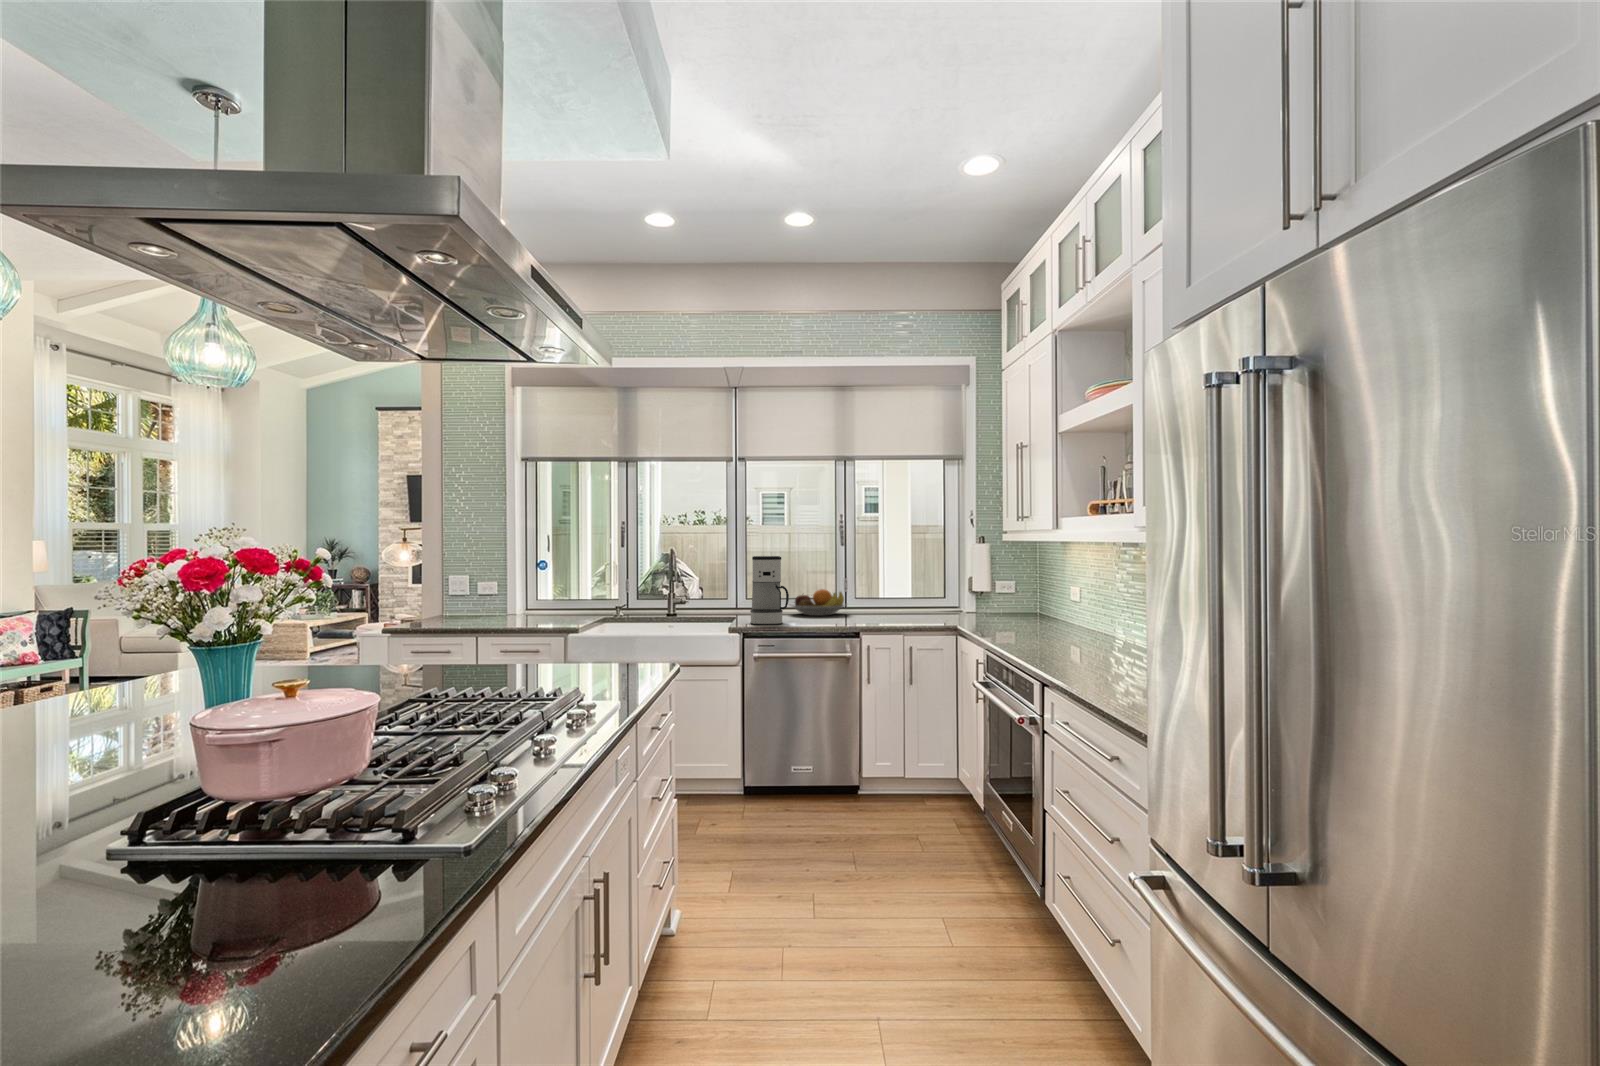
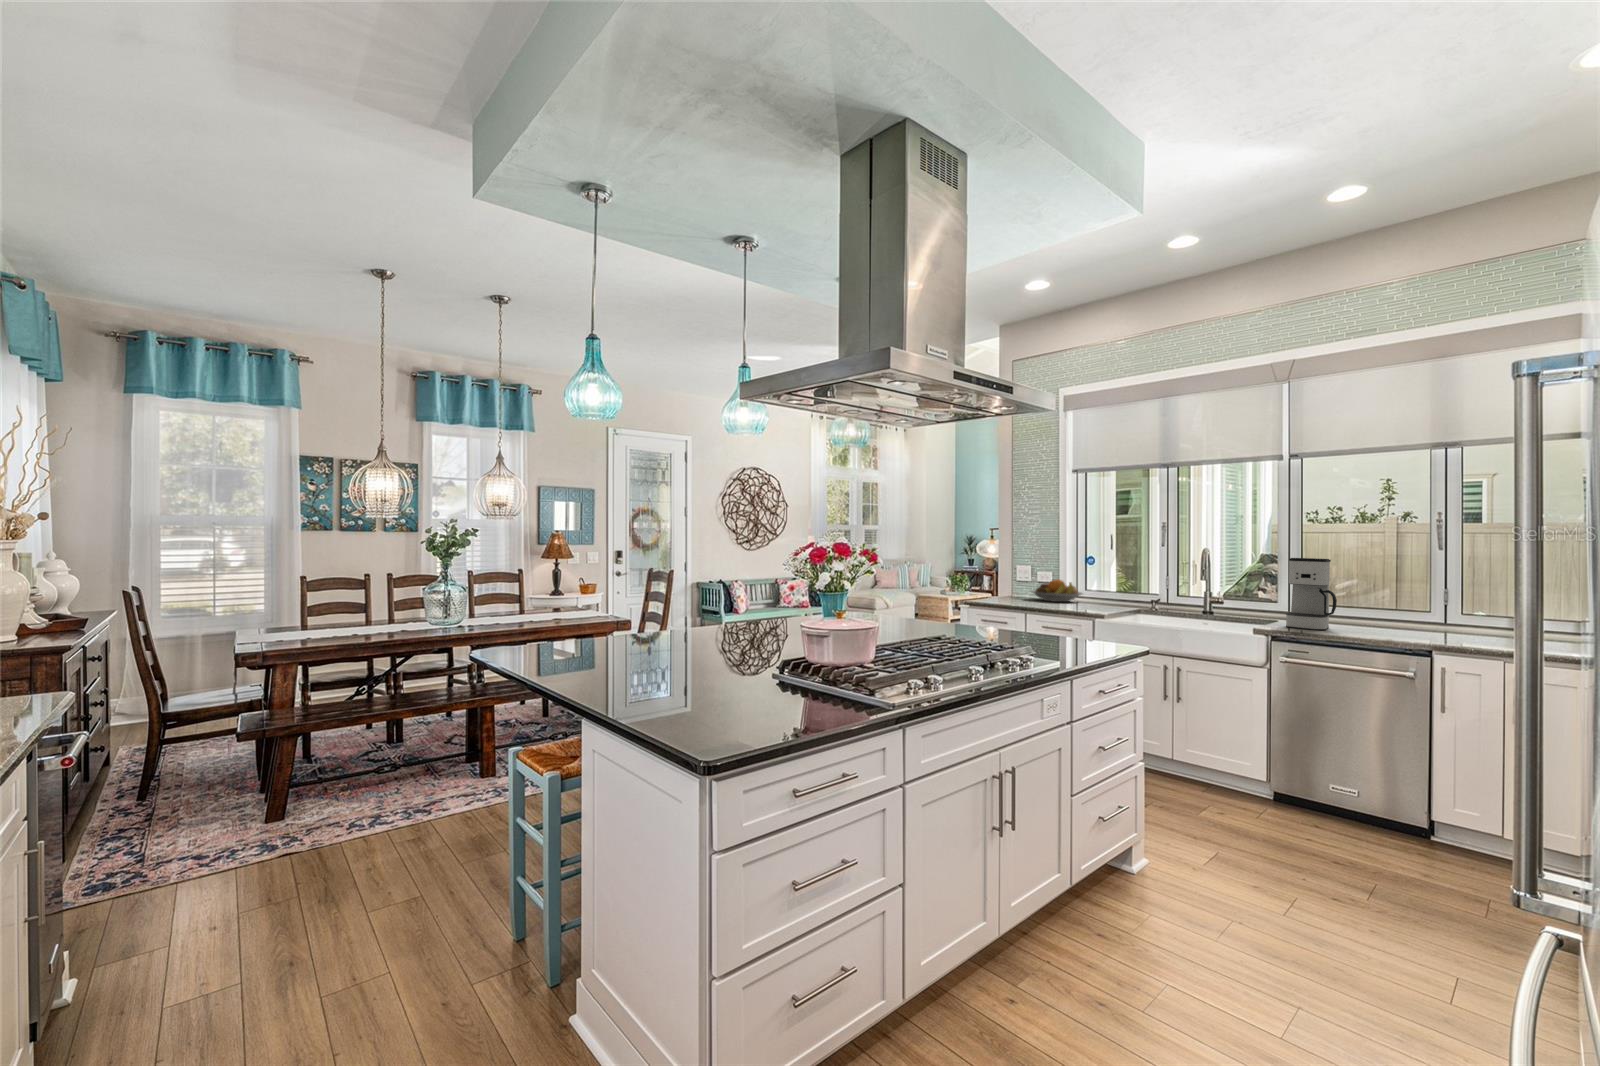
fruit bowl: present [789,589,847,616] -> present [1031,579,1083,602]

